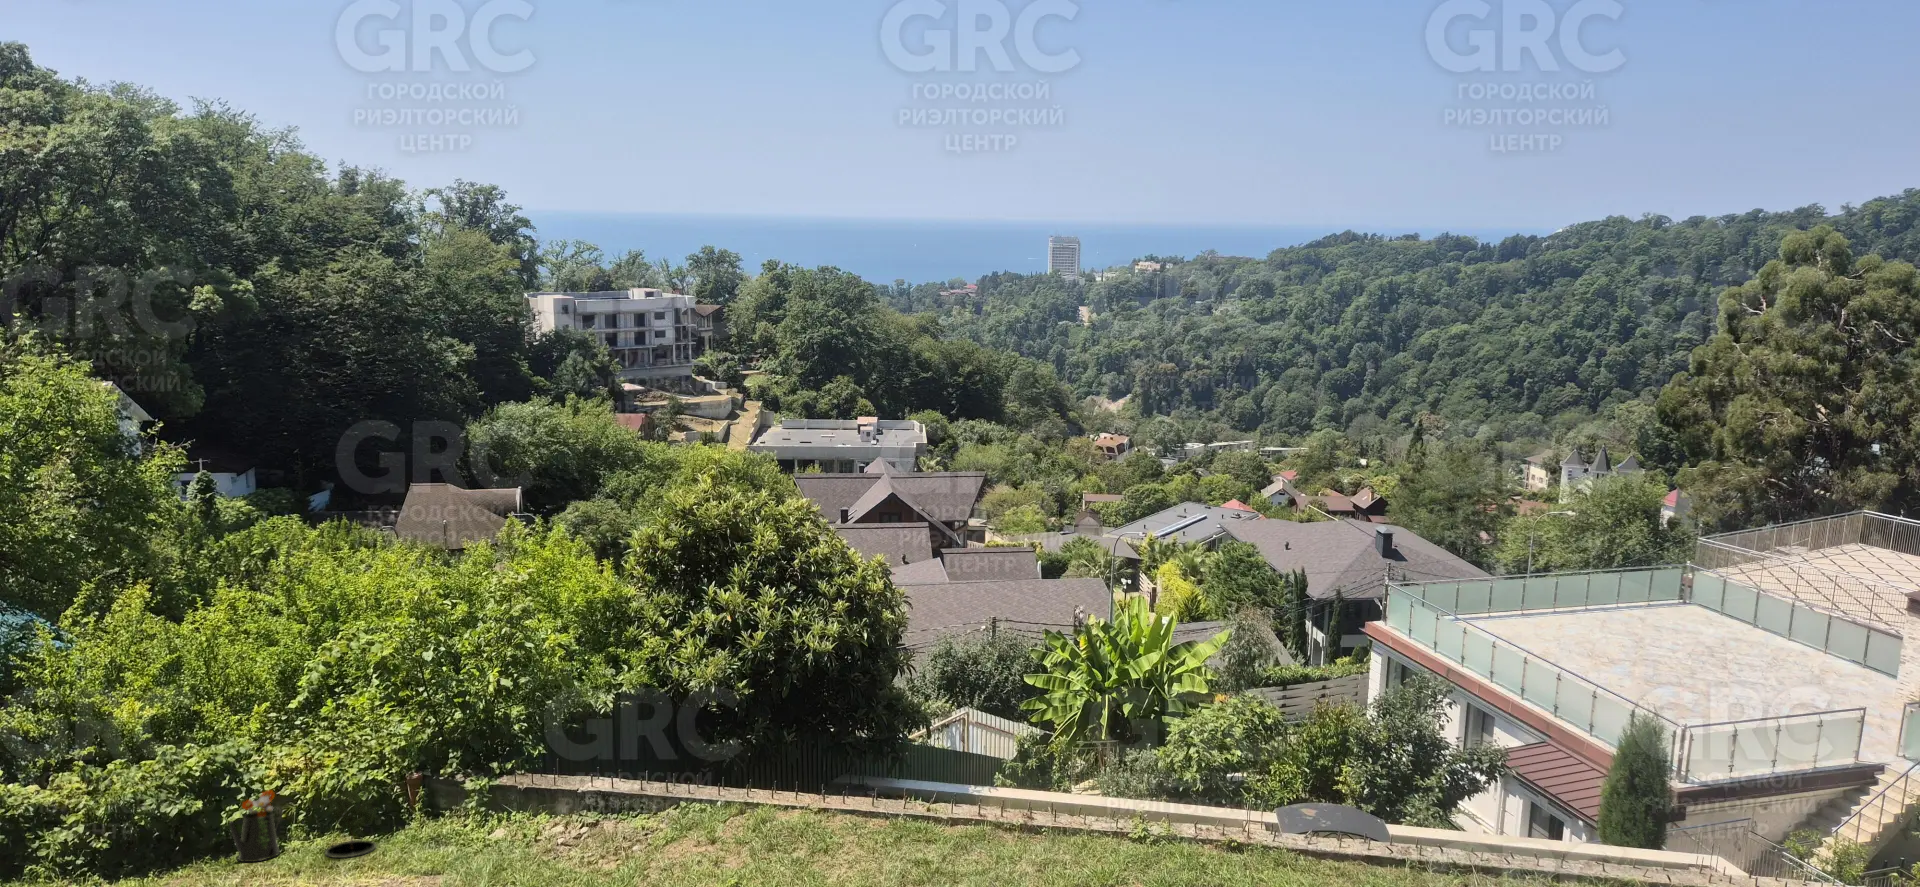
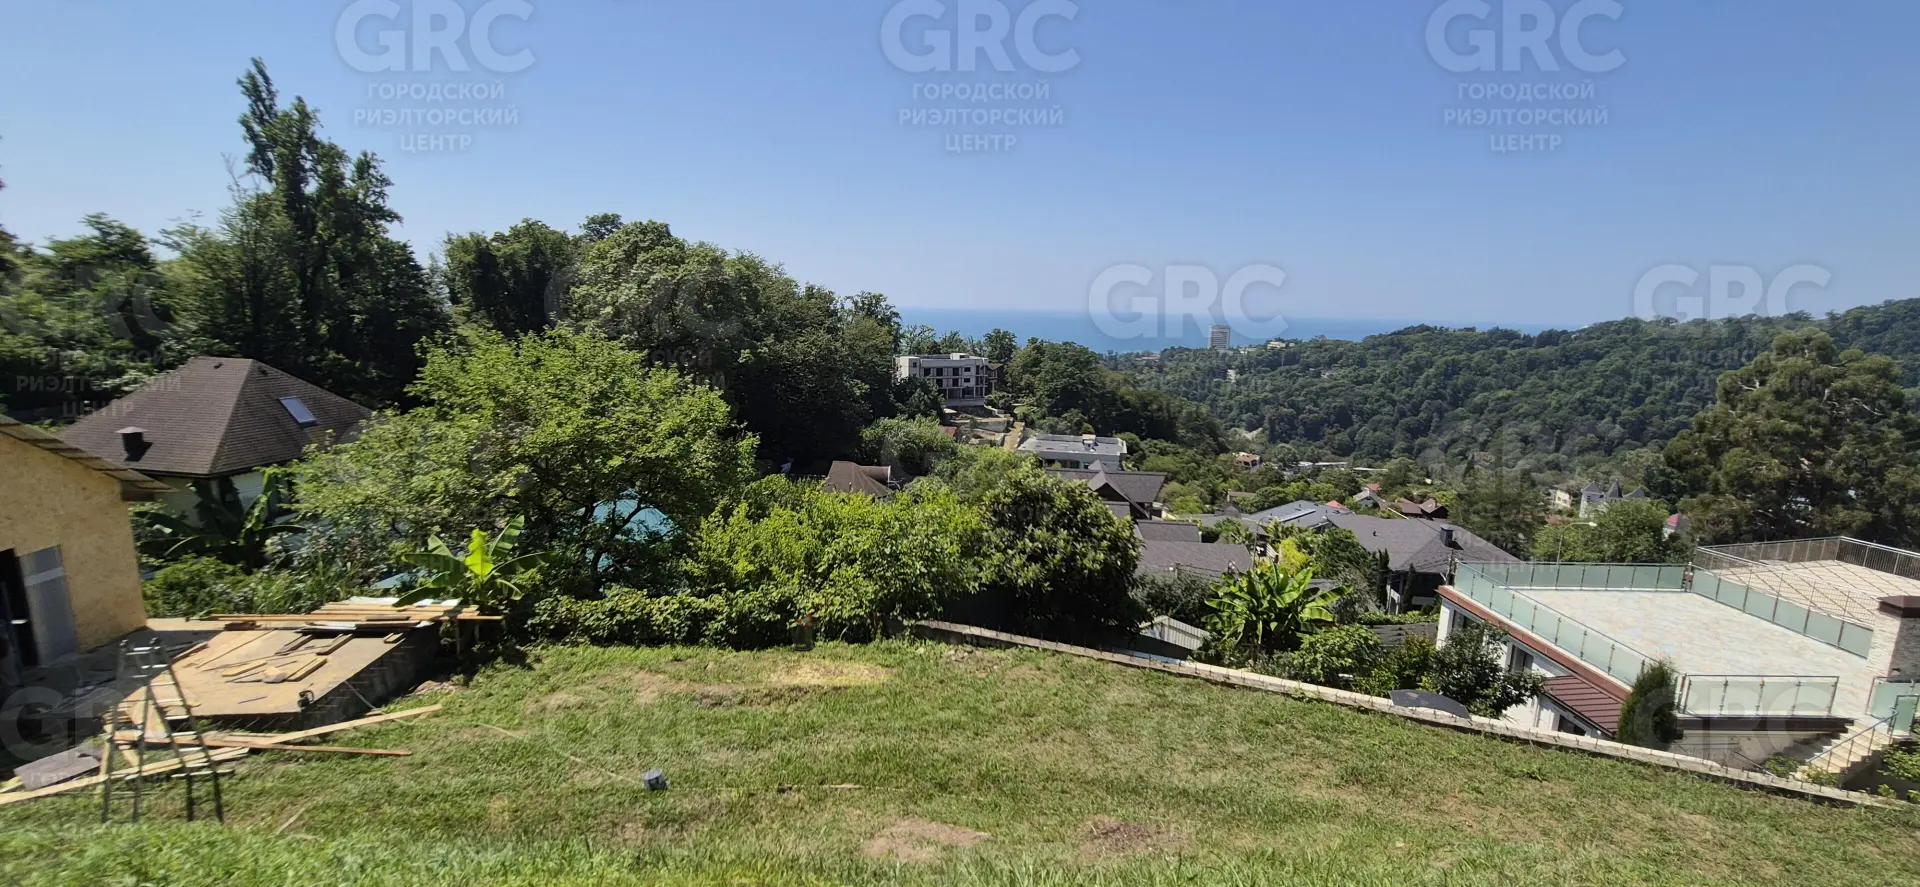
potted tree: present [325,774,377,858] -> none [835,607,863,655]

